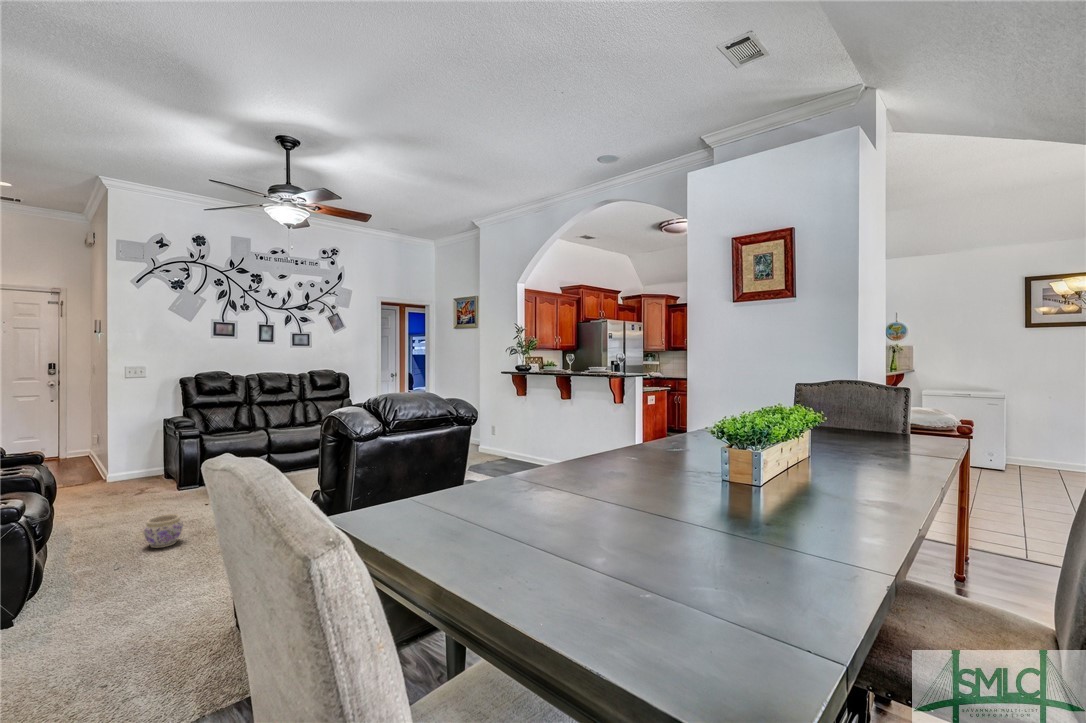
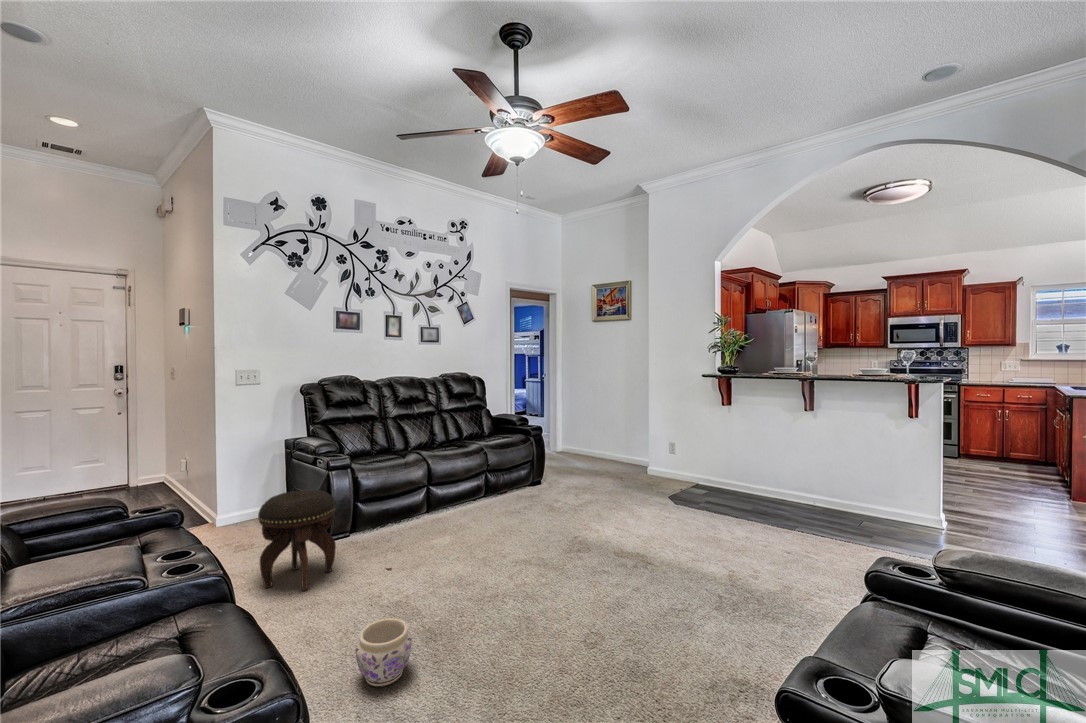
footstool: none [116,449,175,513] -> present [258,490,336,591]

